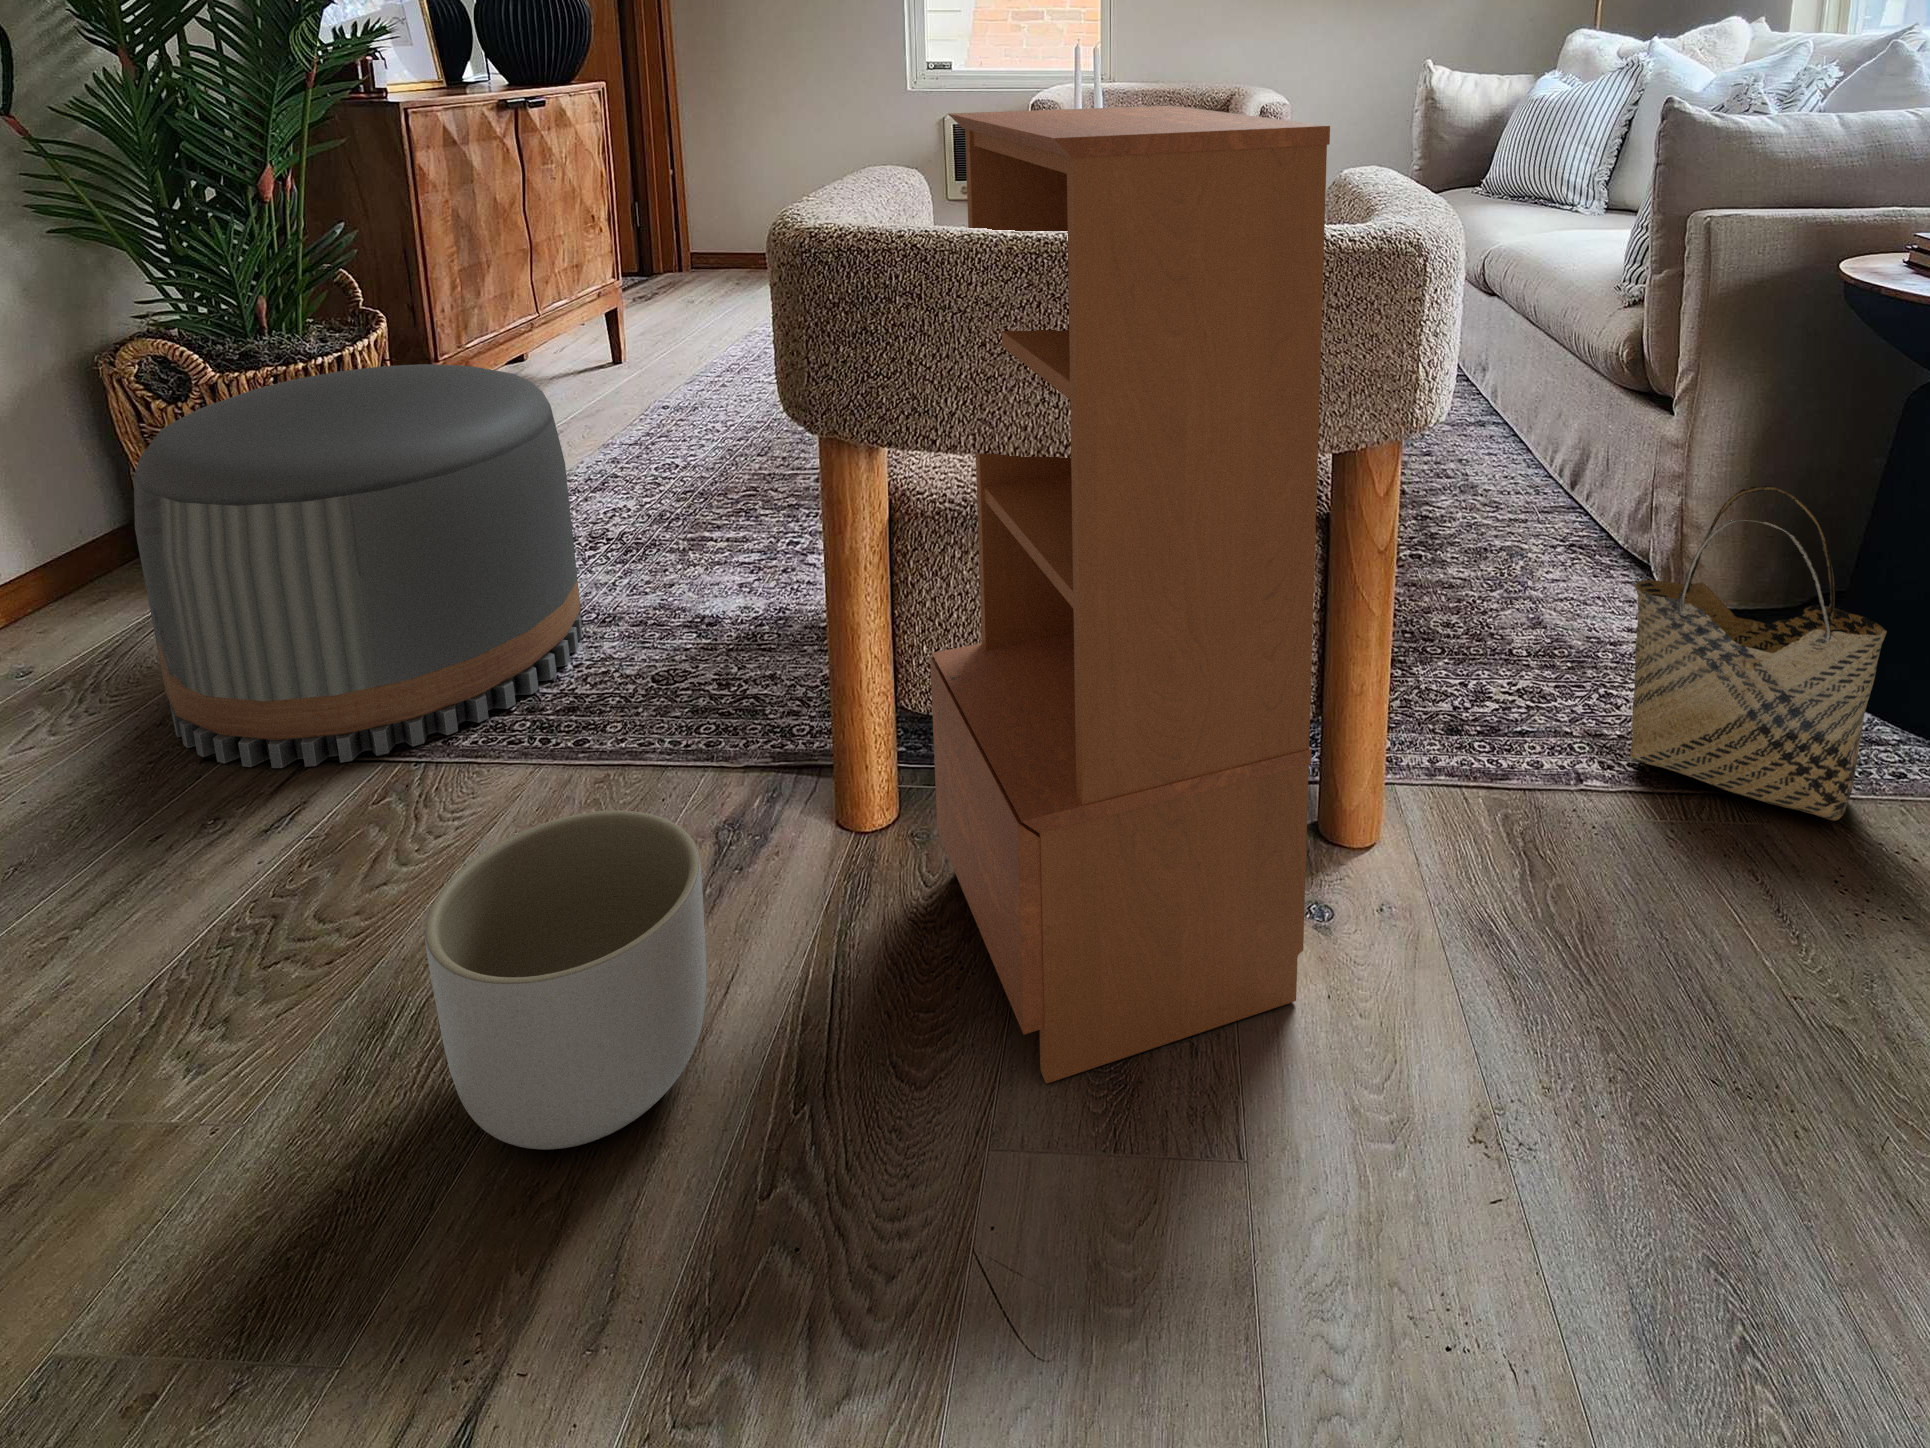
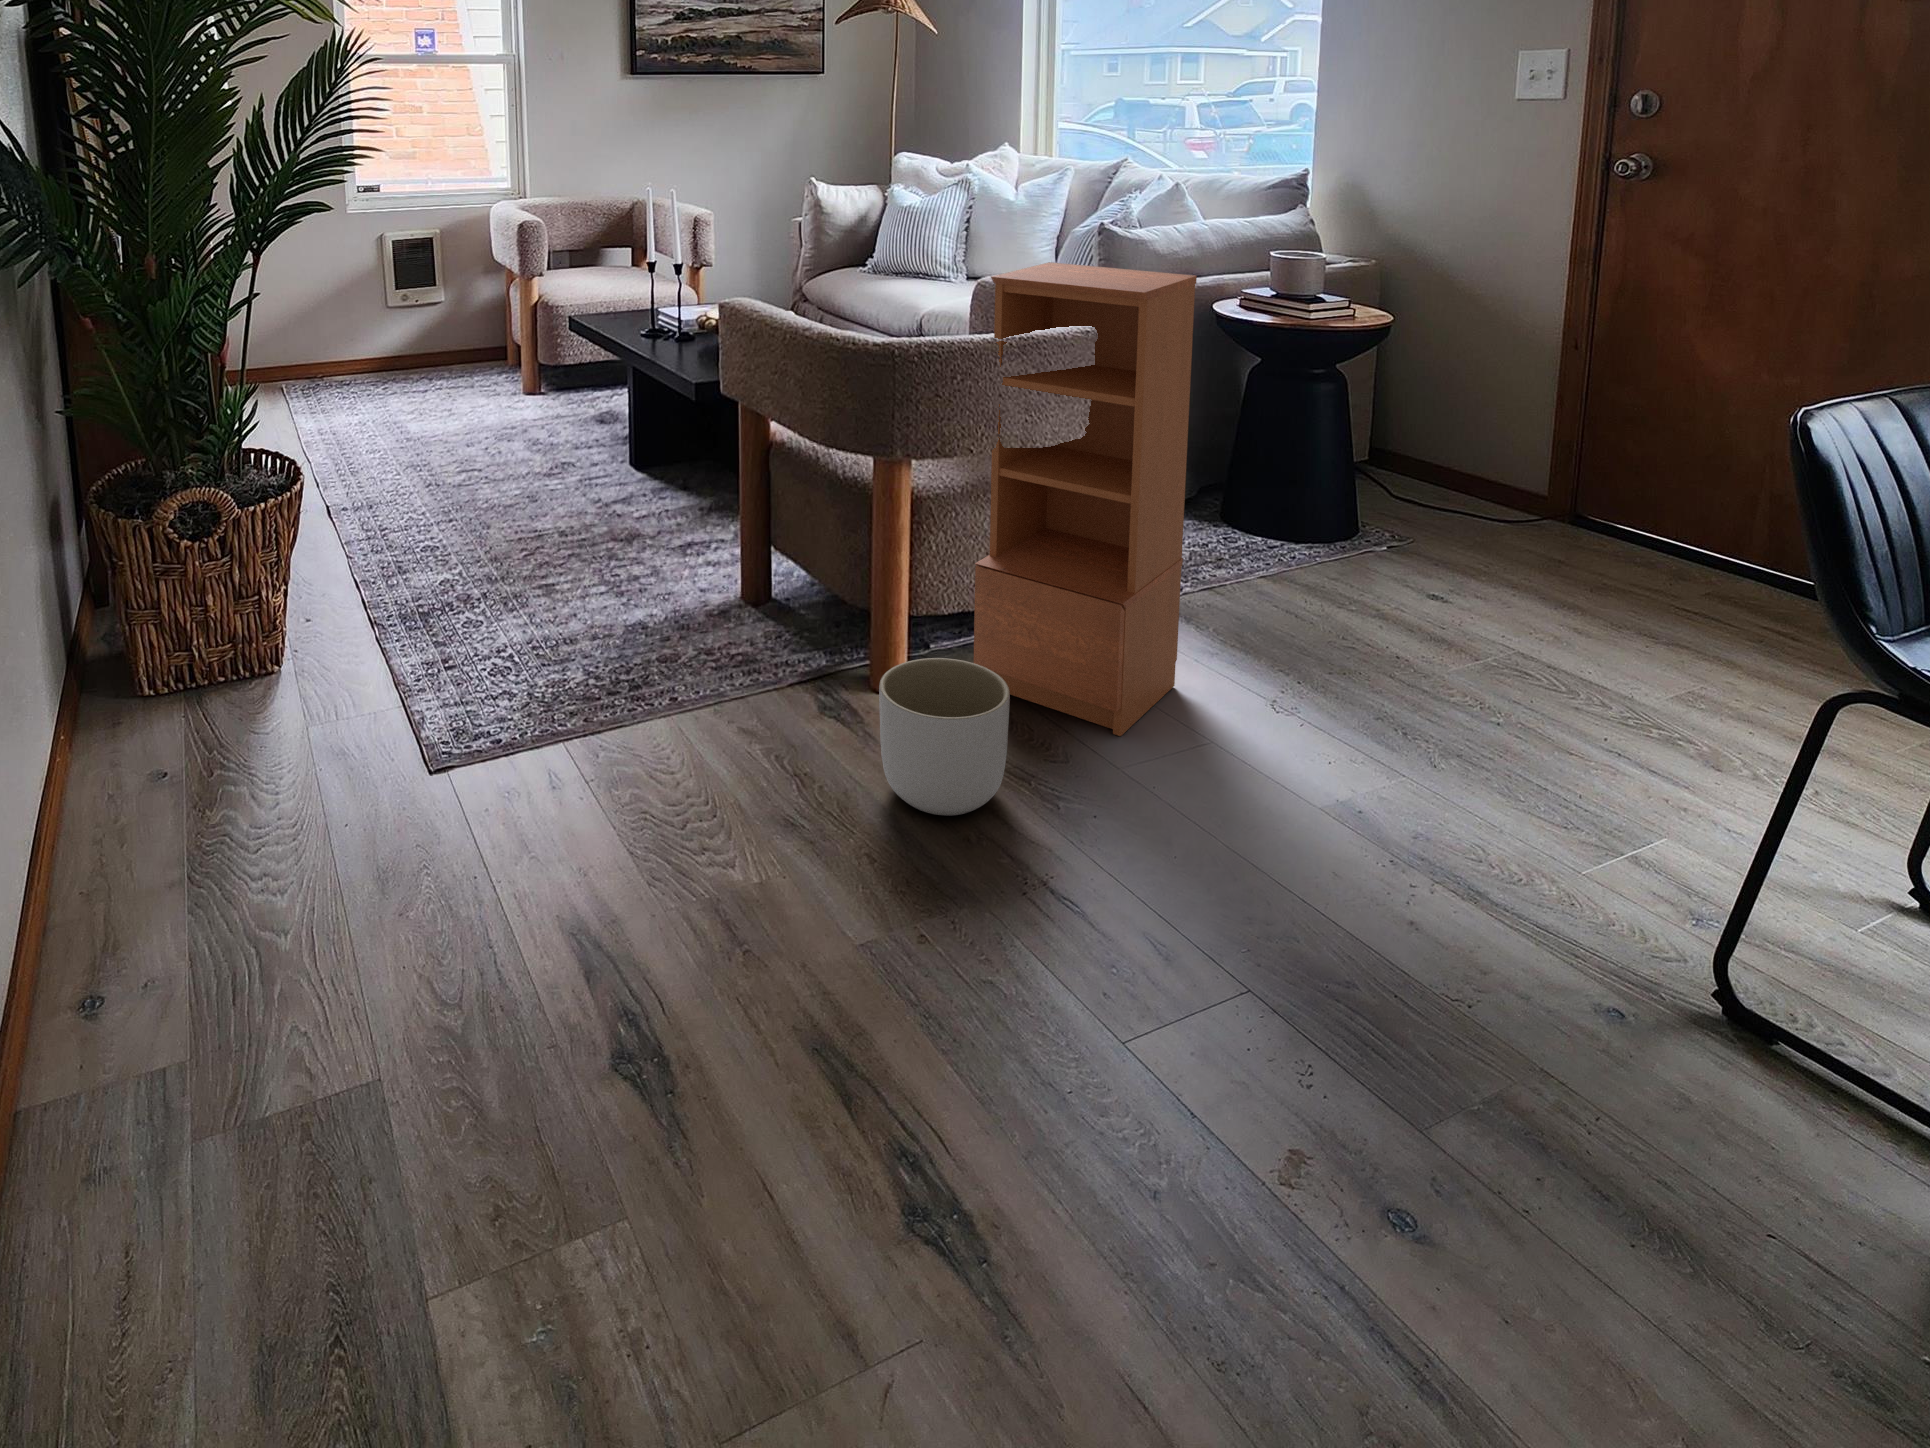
pouf: present [134,364,582,768] -> none [334,469,612,763]
woven basket: present [1630,486,1887,821] -> none [1189,423,1299,575]

